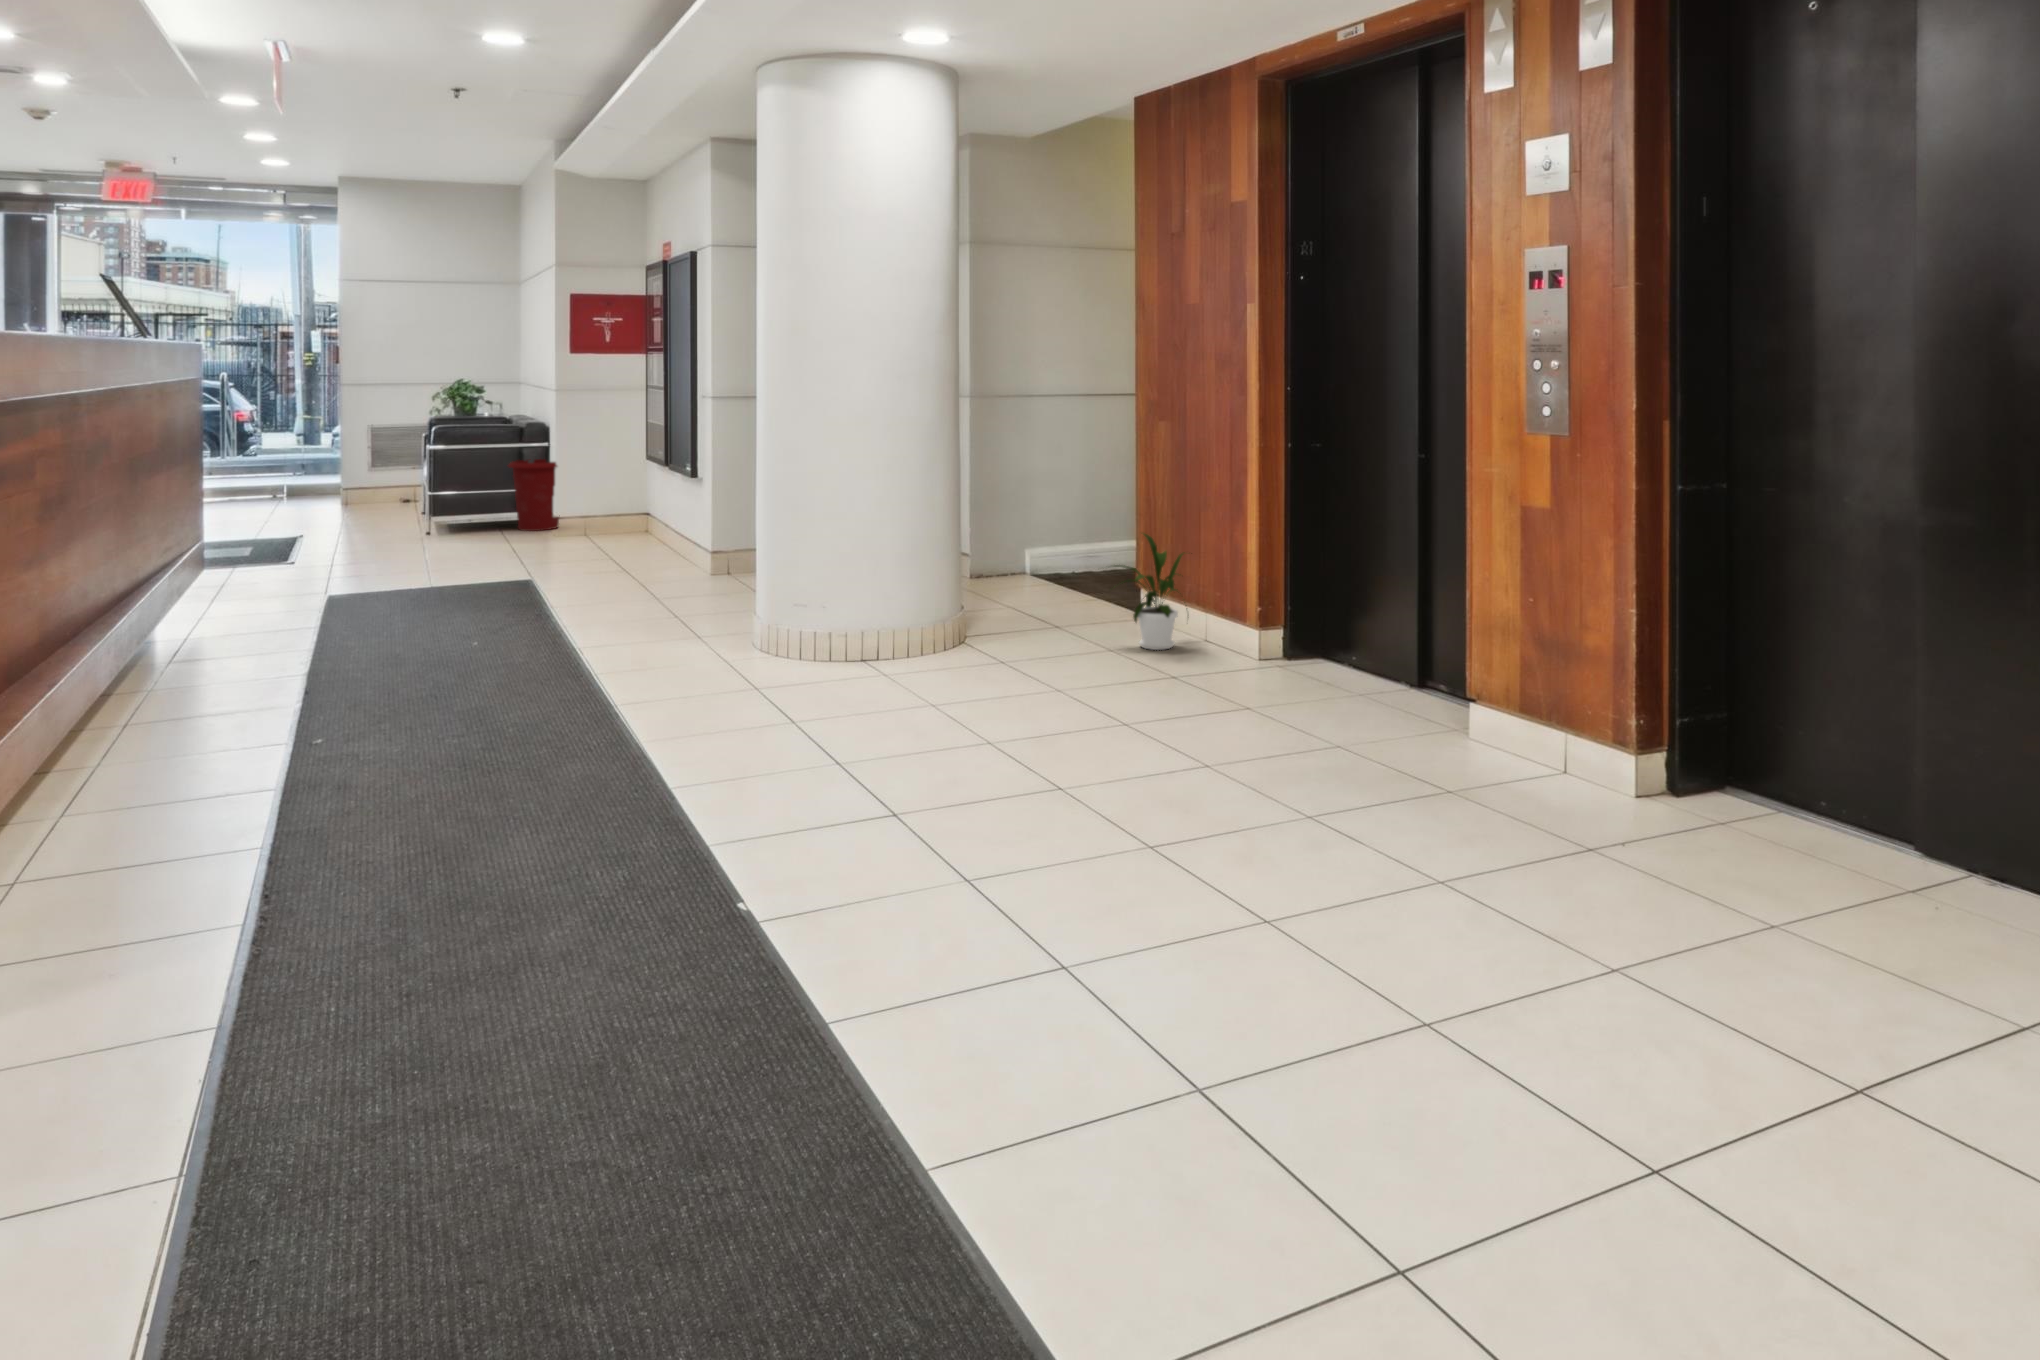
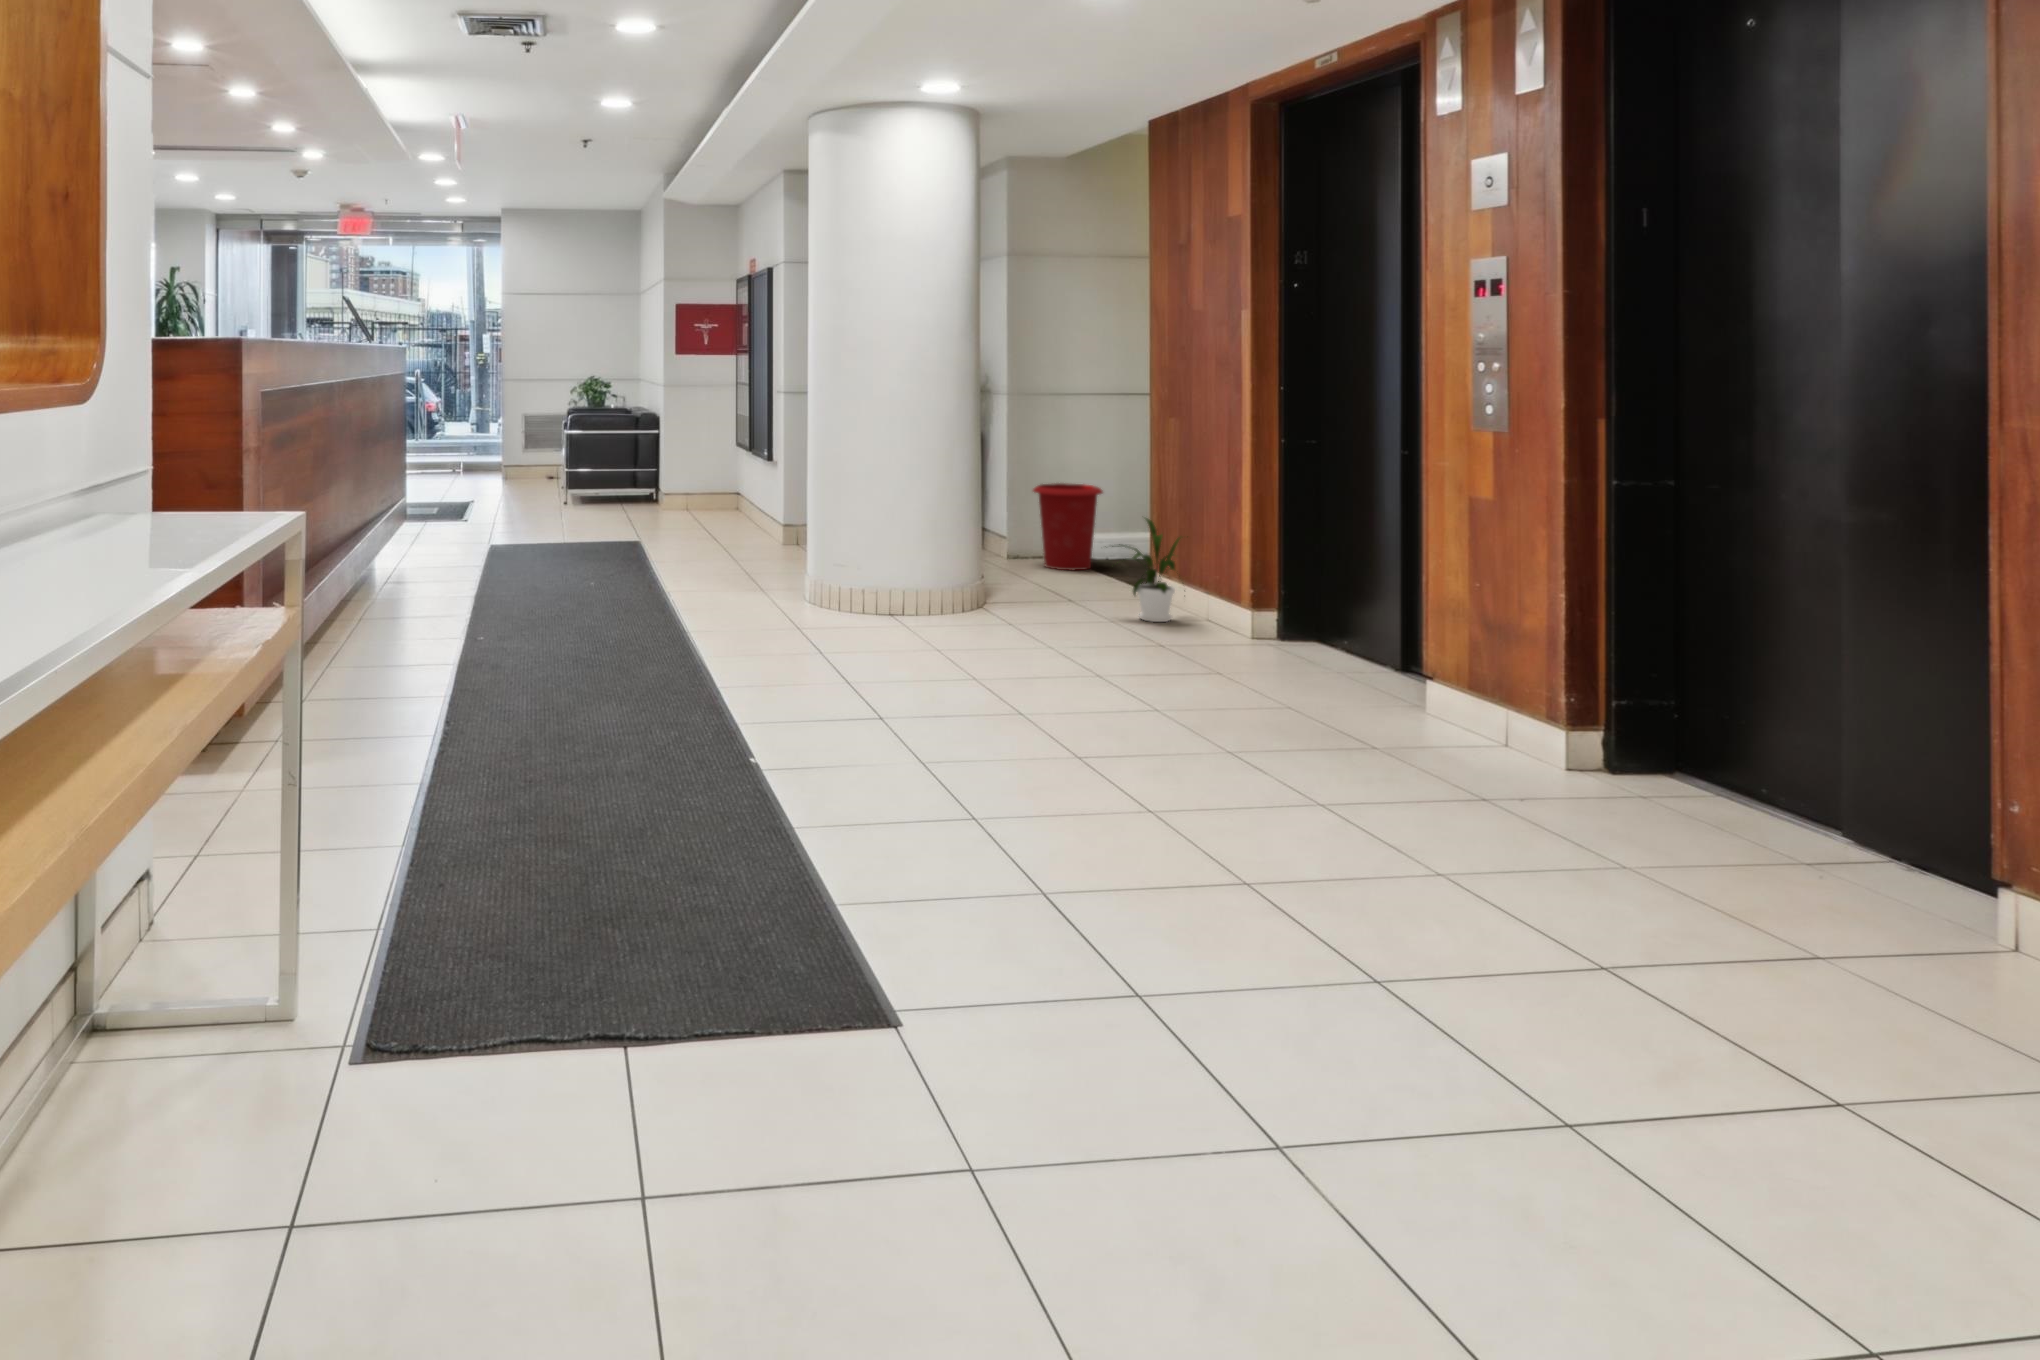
waste bin: present [508,459,559,531] -> present [1033,483,1103,570]

